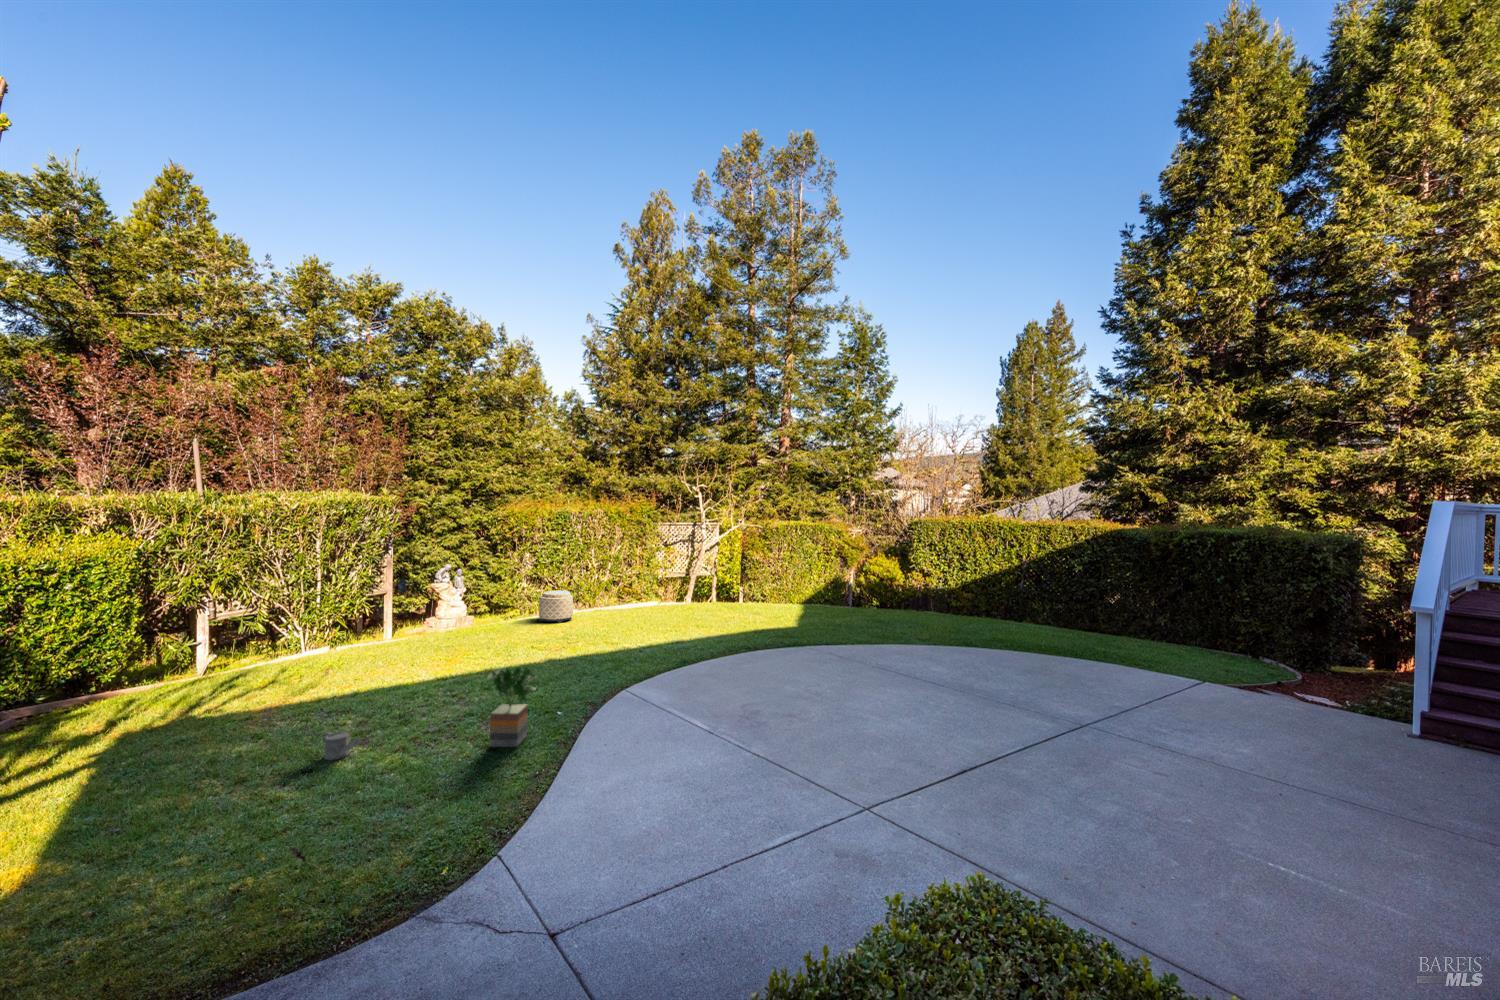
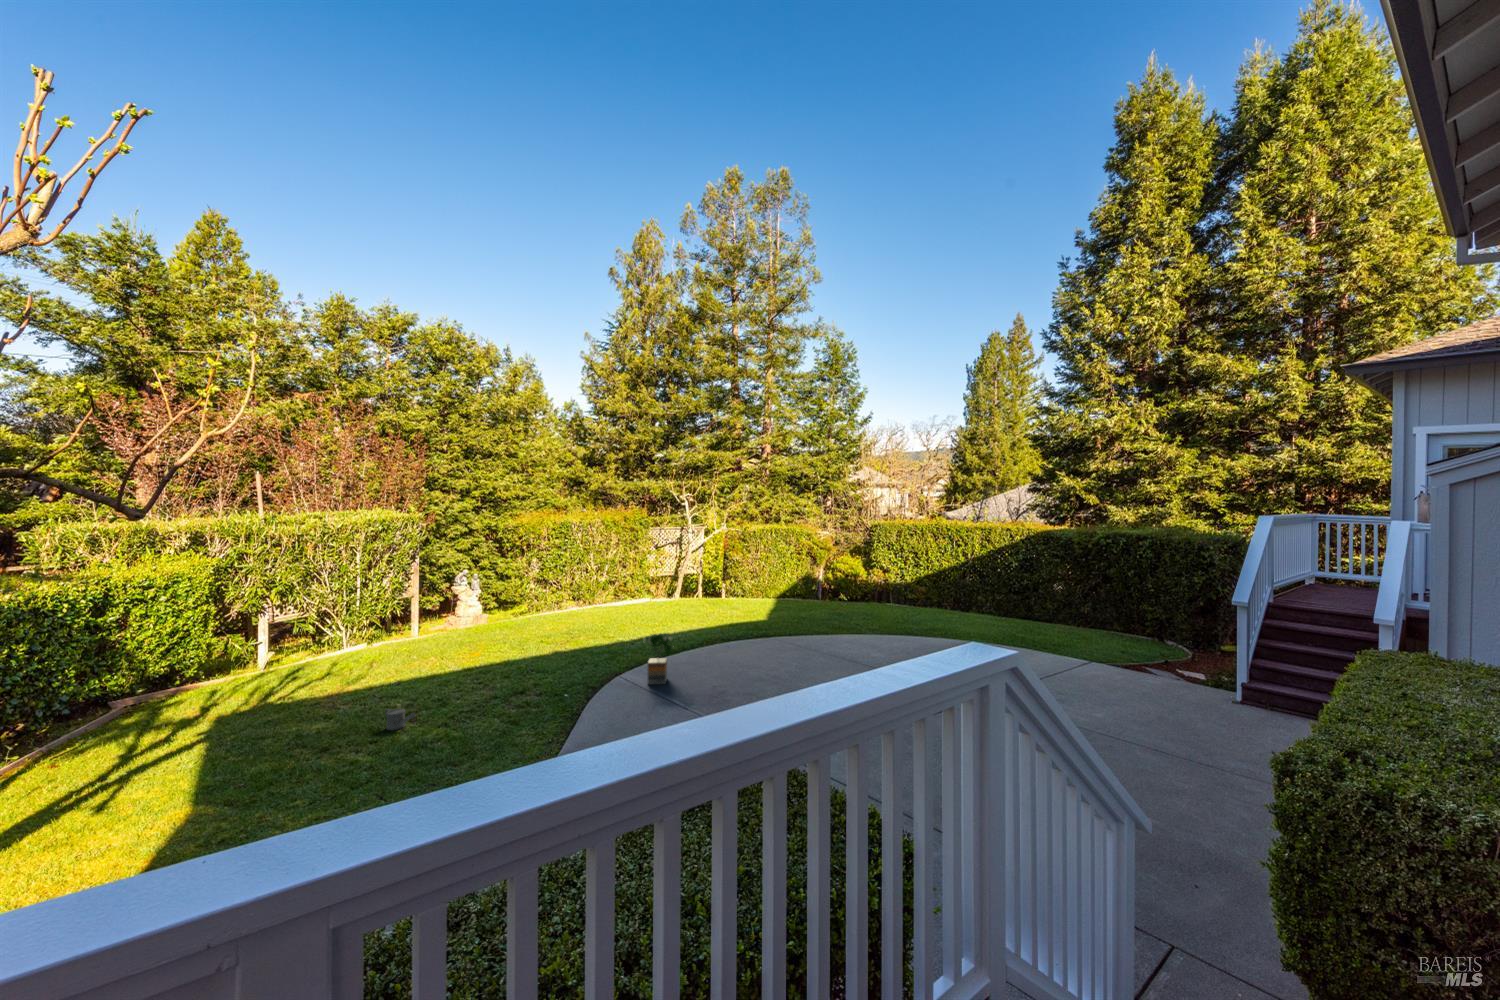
ottoman: present [539,590,573,623] -> none [545,591,575,620]
potted tree: present [489,667,536,747] -> present [644,634,674,684]

